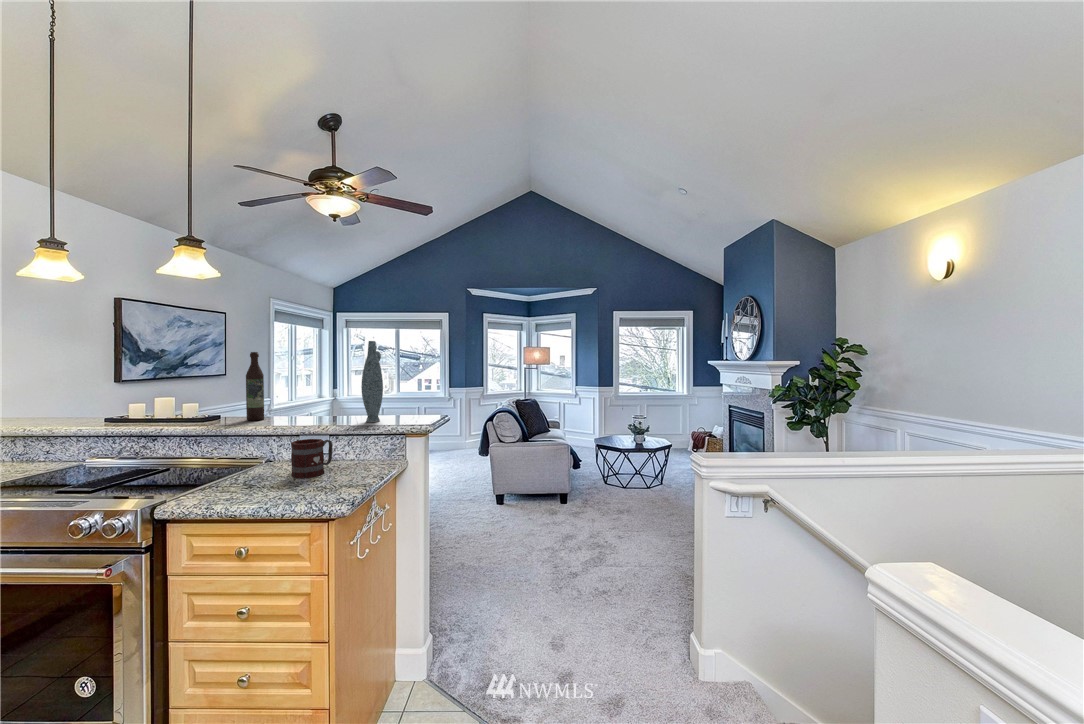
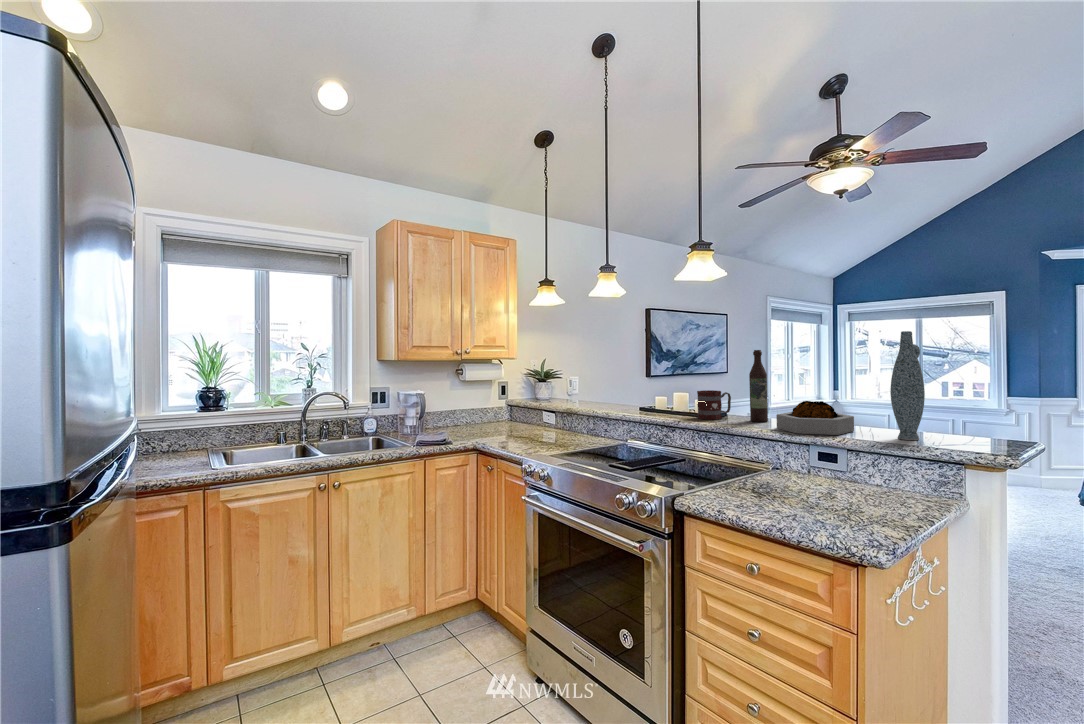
decorative bowl: none [272,395,337,427] -> present [776,401,854,435]
mug: present [291,439,333,478] -> present [697,390,731,420]

